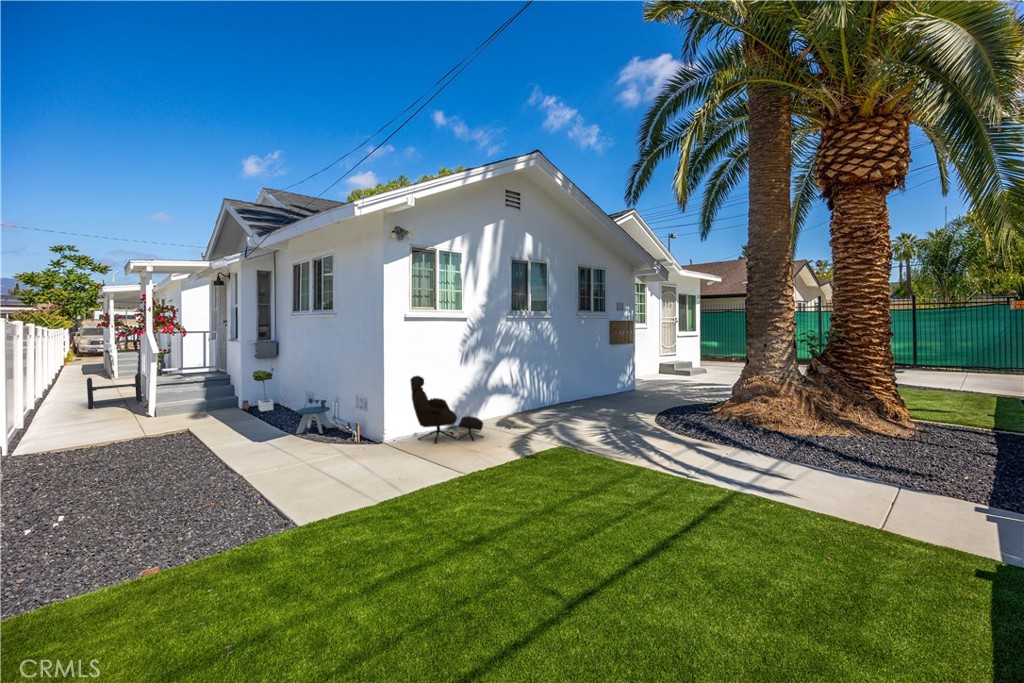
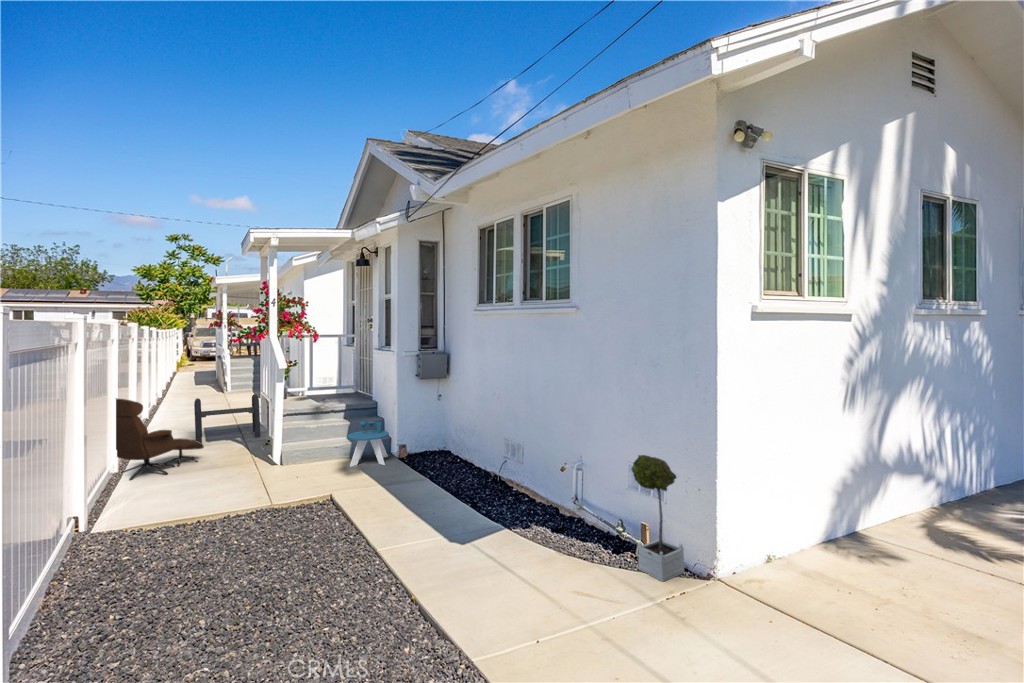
potted tree: present [253,370,274,411] -> present [631,455,684,581]
lounge chair: present [410,376,483,443] -> present [116,398,204,480]
side table: present [297,399,332,434] -> present [348,420,389,467]

